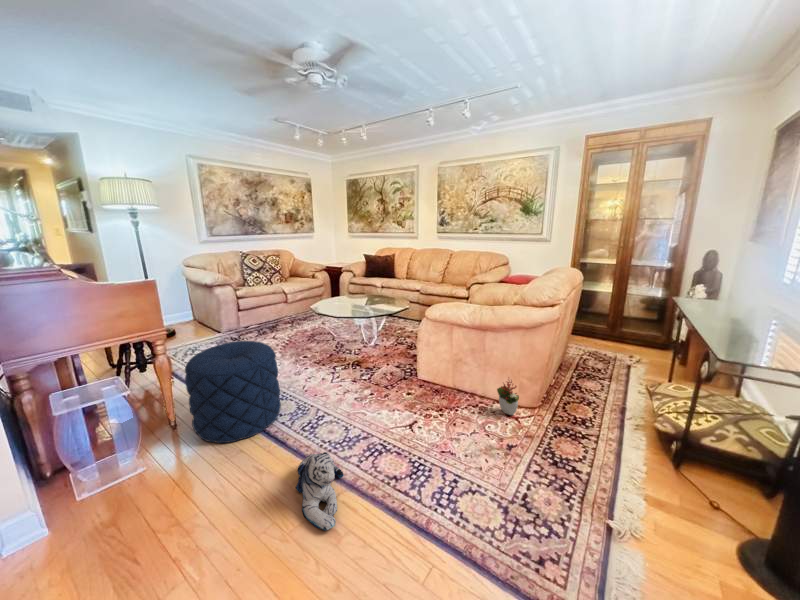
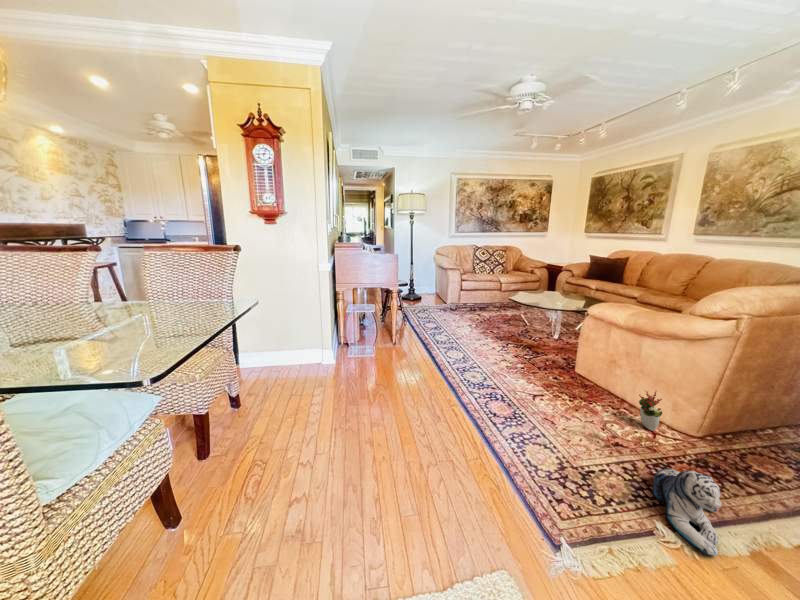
pouf: present [185,341,281,443] -> none [403,302,456,361]
plush toy: present [296,452,344,531] -> present [652,468,721,555]

